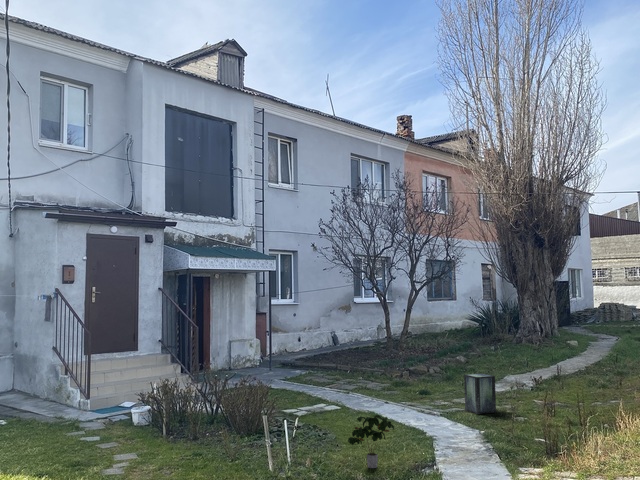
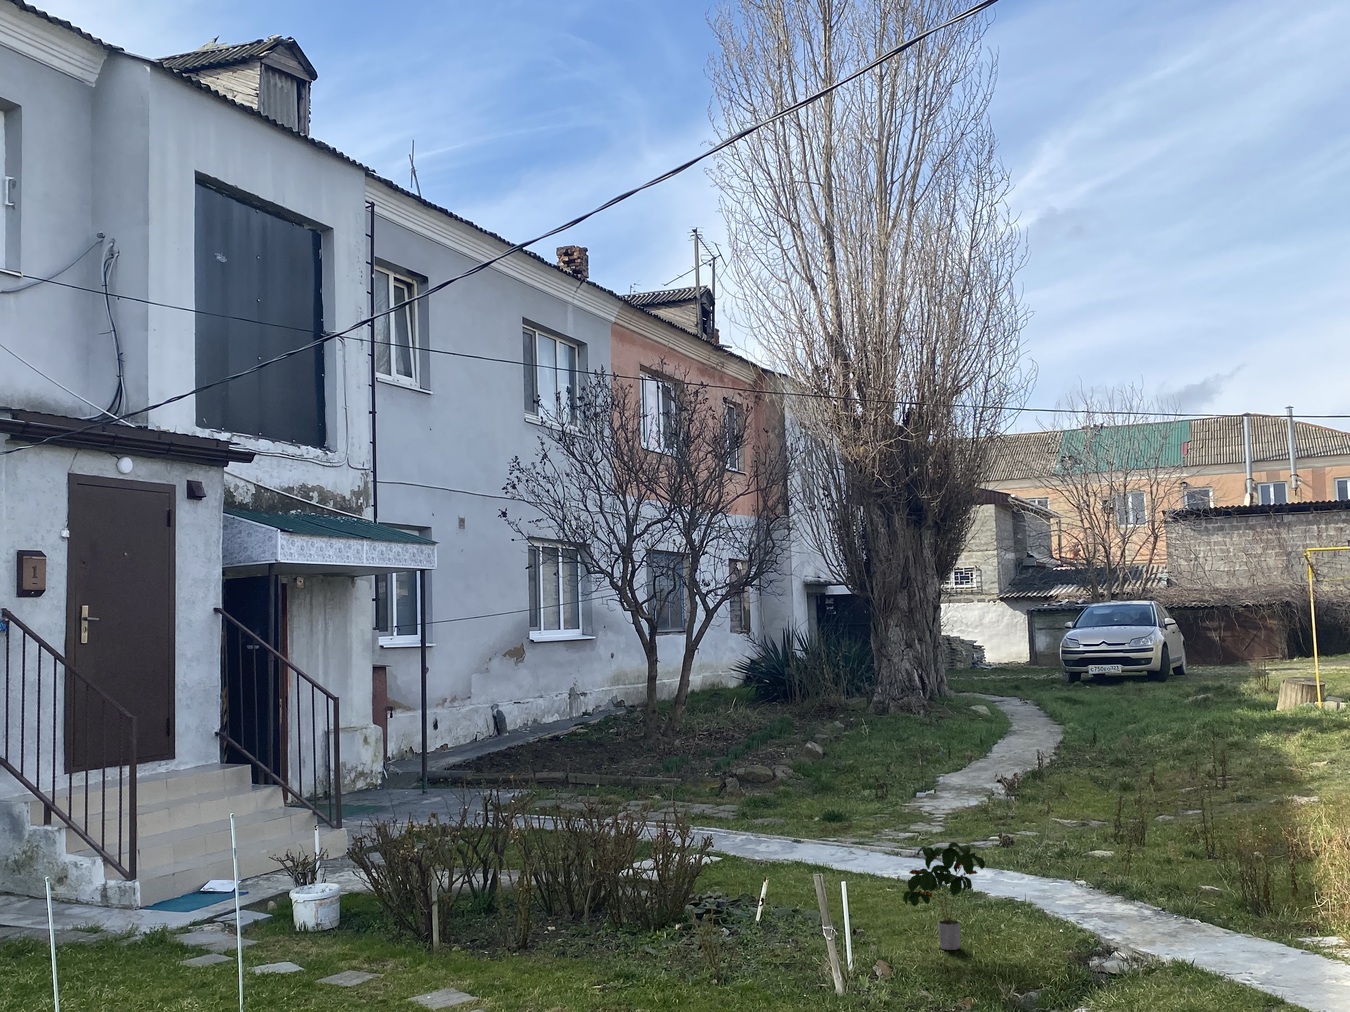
storage box: present [464,373,496,414] -> none [949,763,1014,842]

